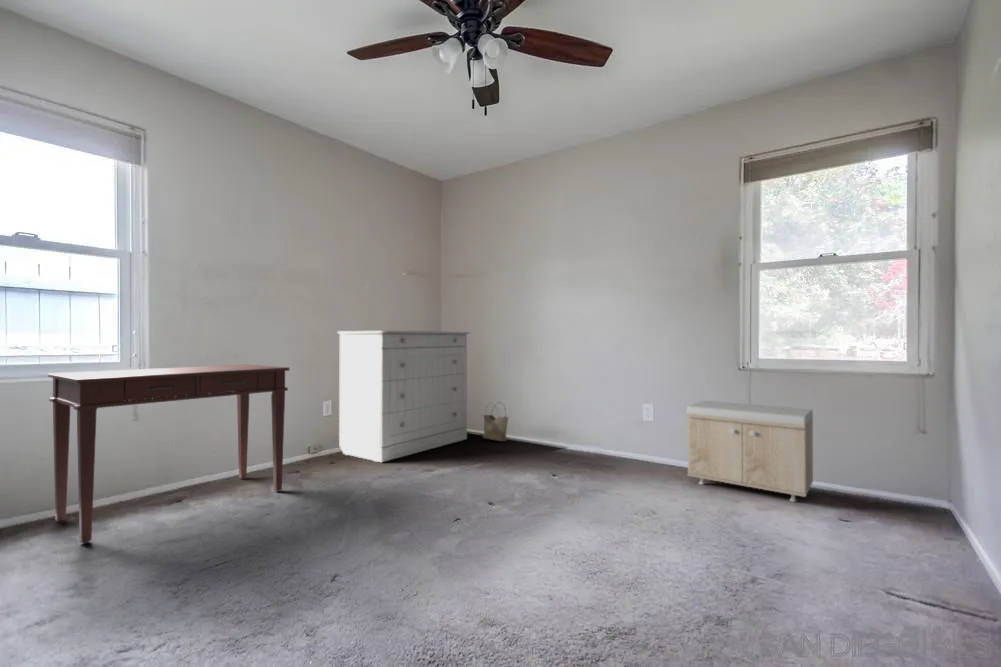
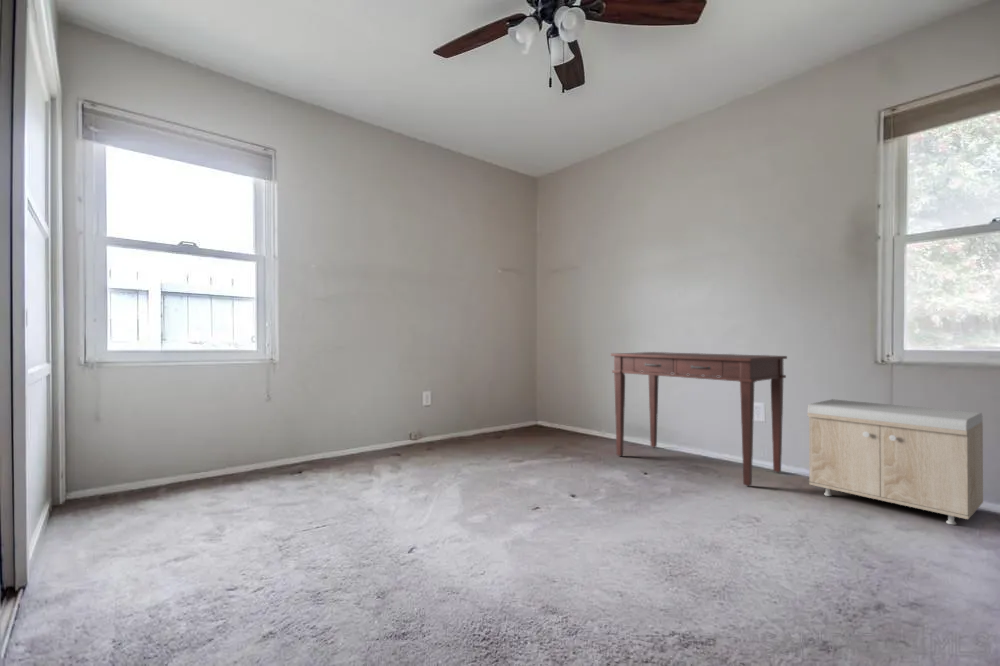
dresser: present [338,331,470,462] -> none [436,322,567,451]
desk: present [48,365,289,544] -> present [611,352,787,486]
woven basket: present [483,405,508,441] -> none [580,397,607,438]

